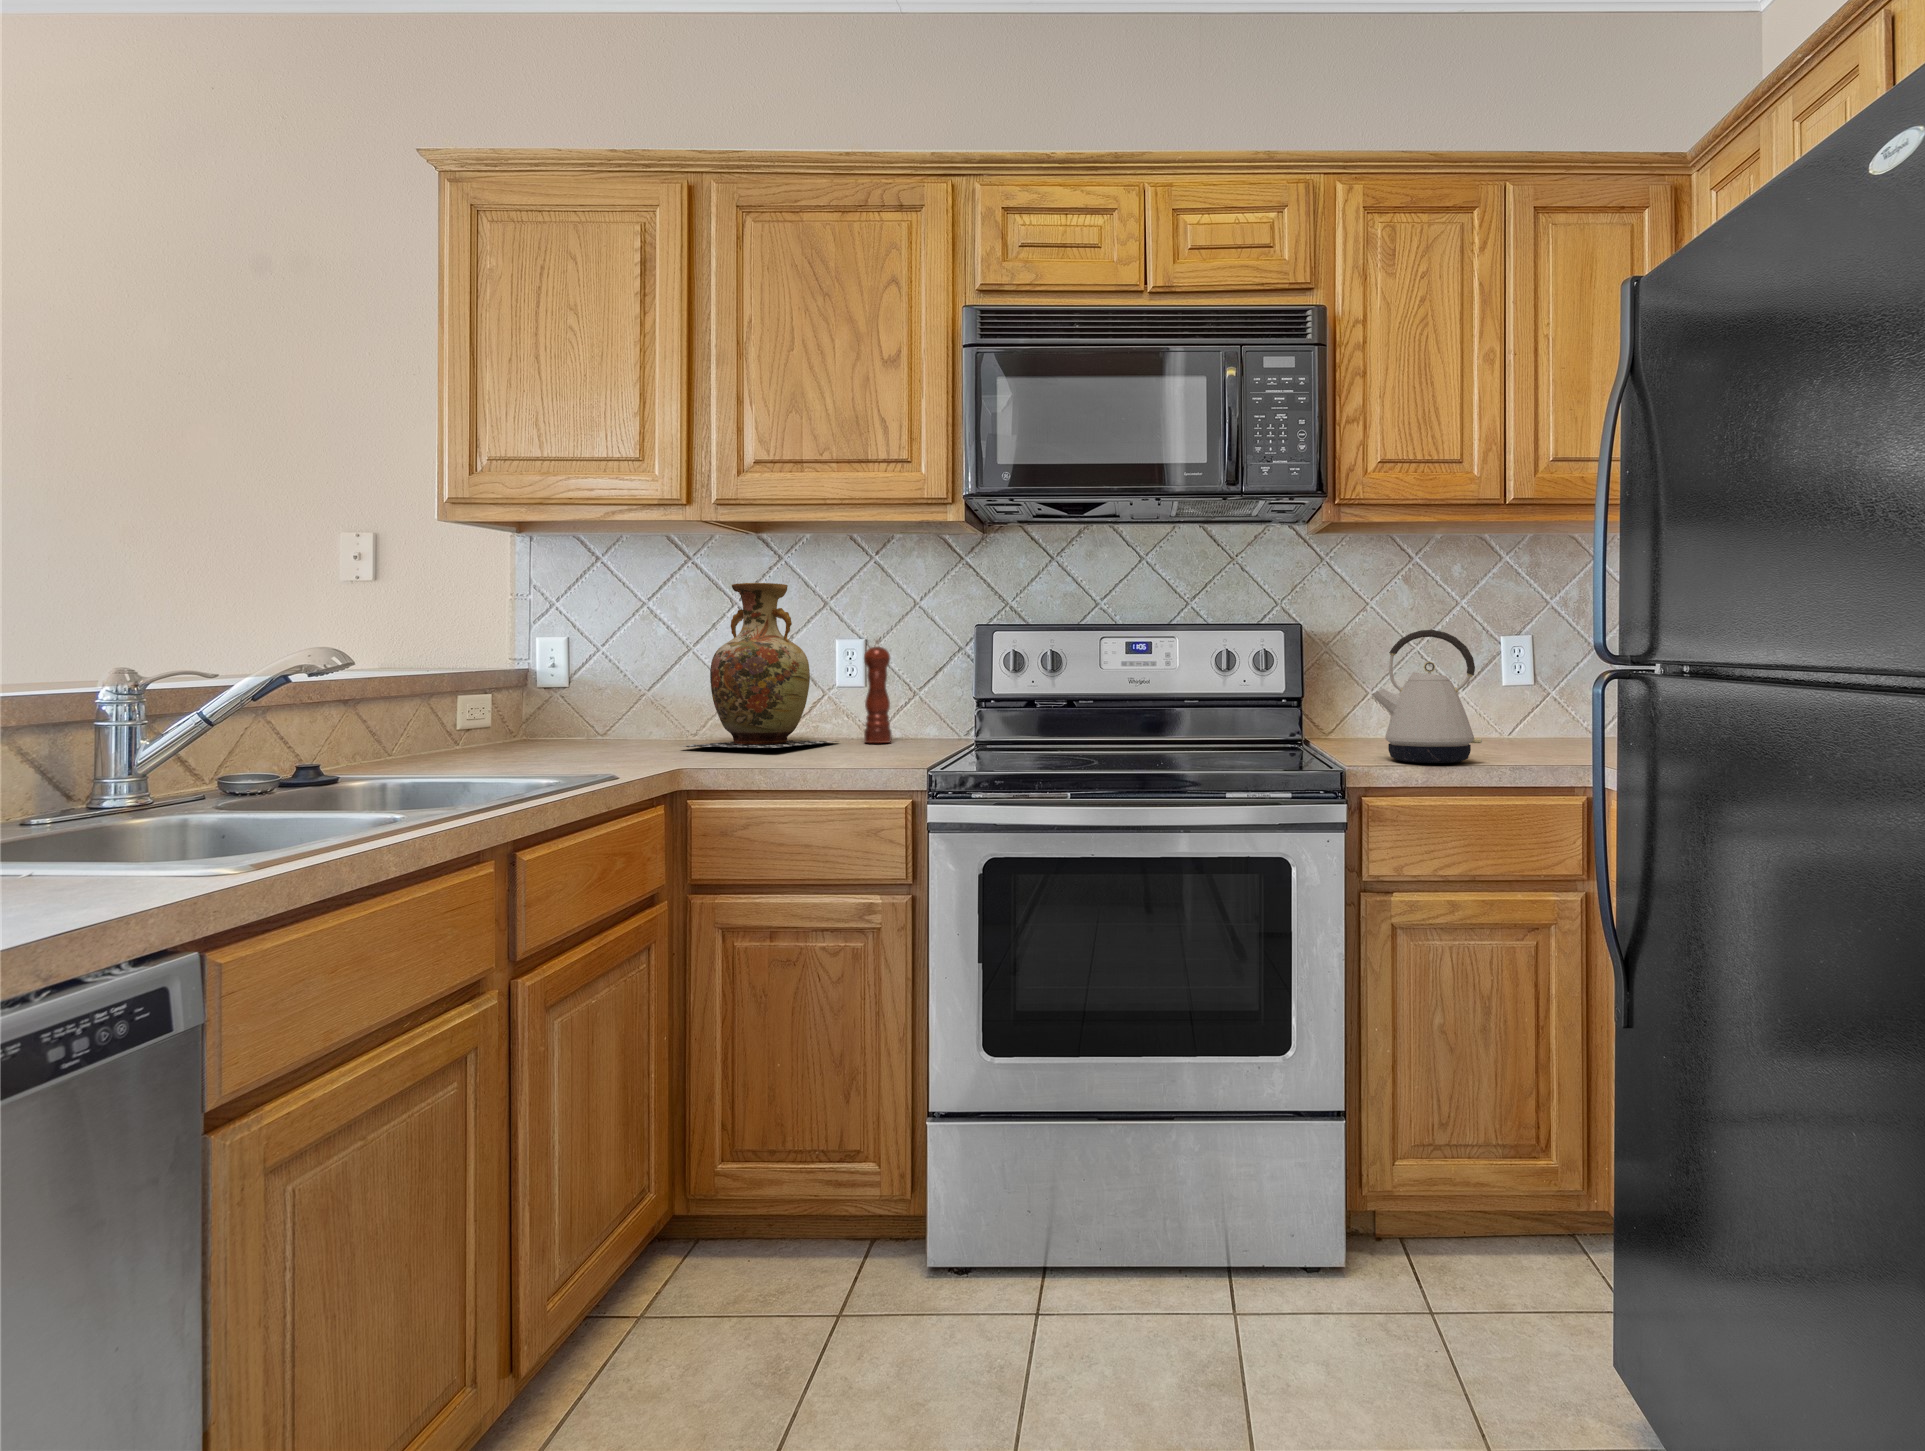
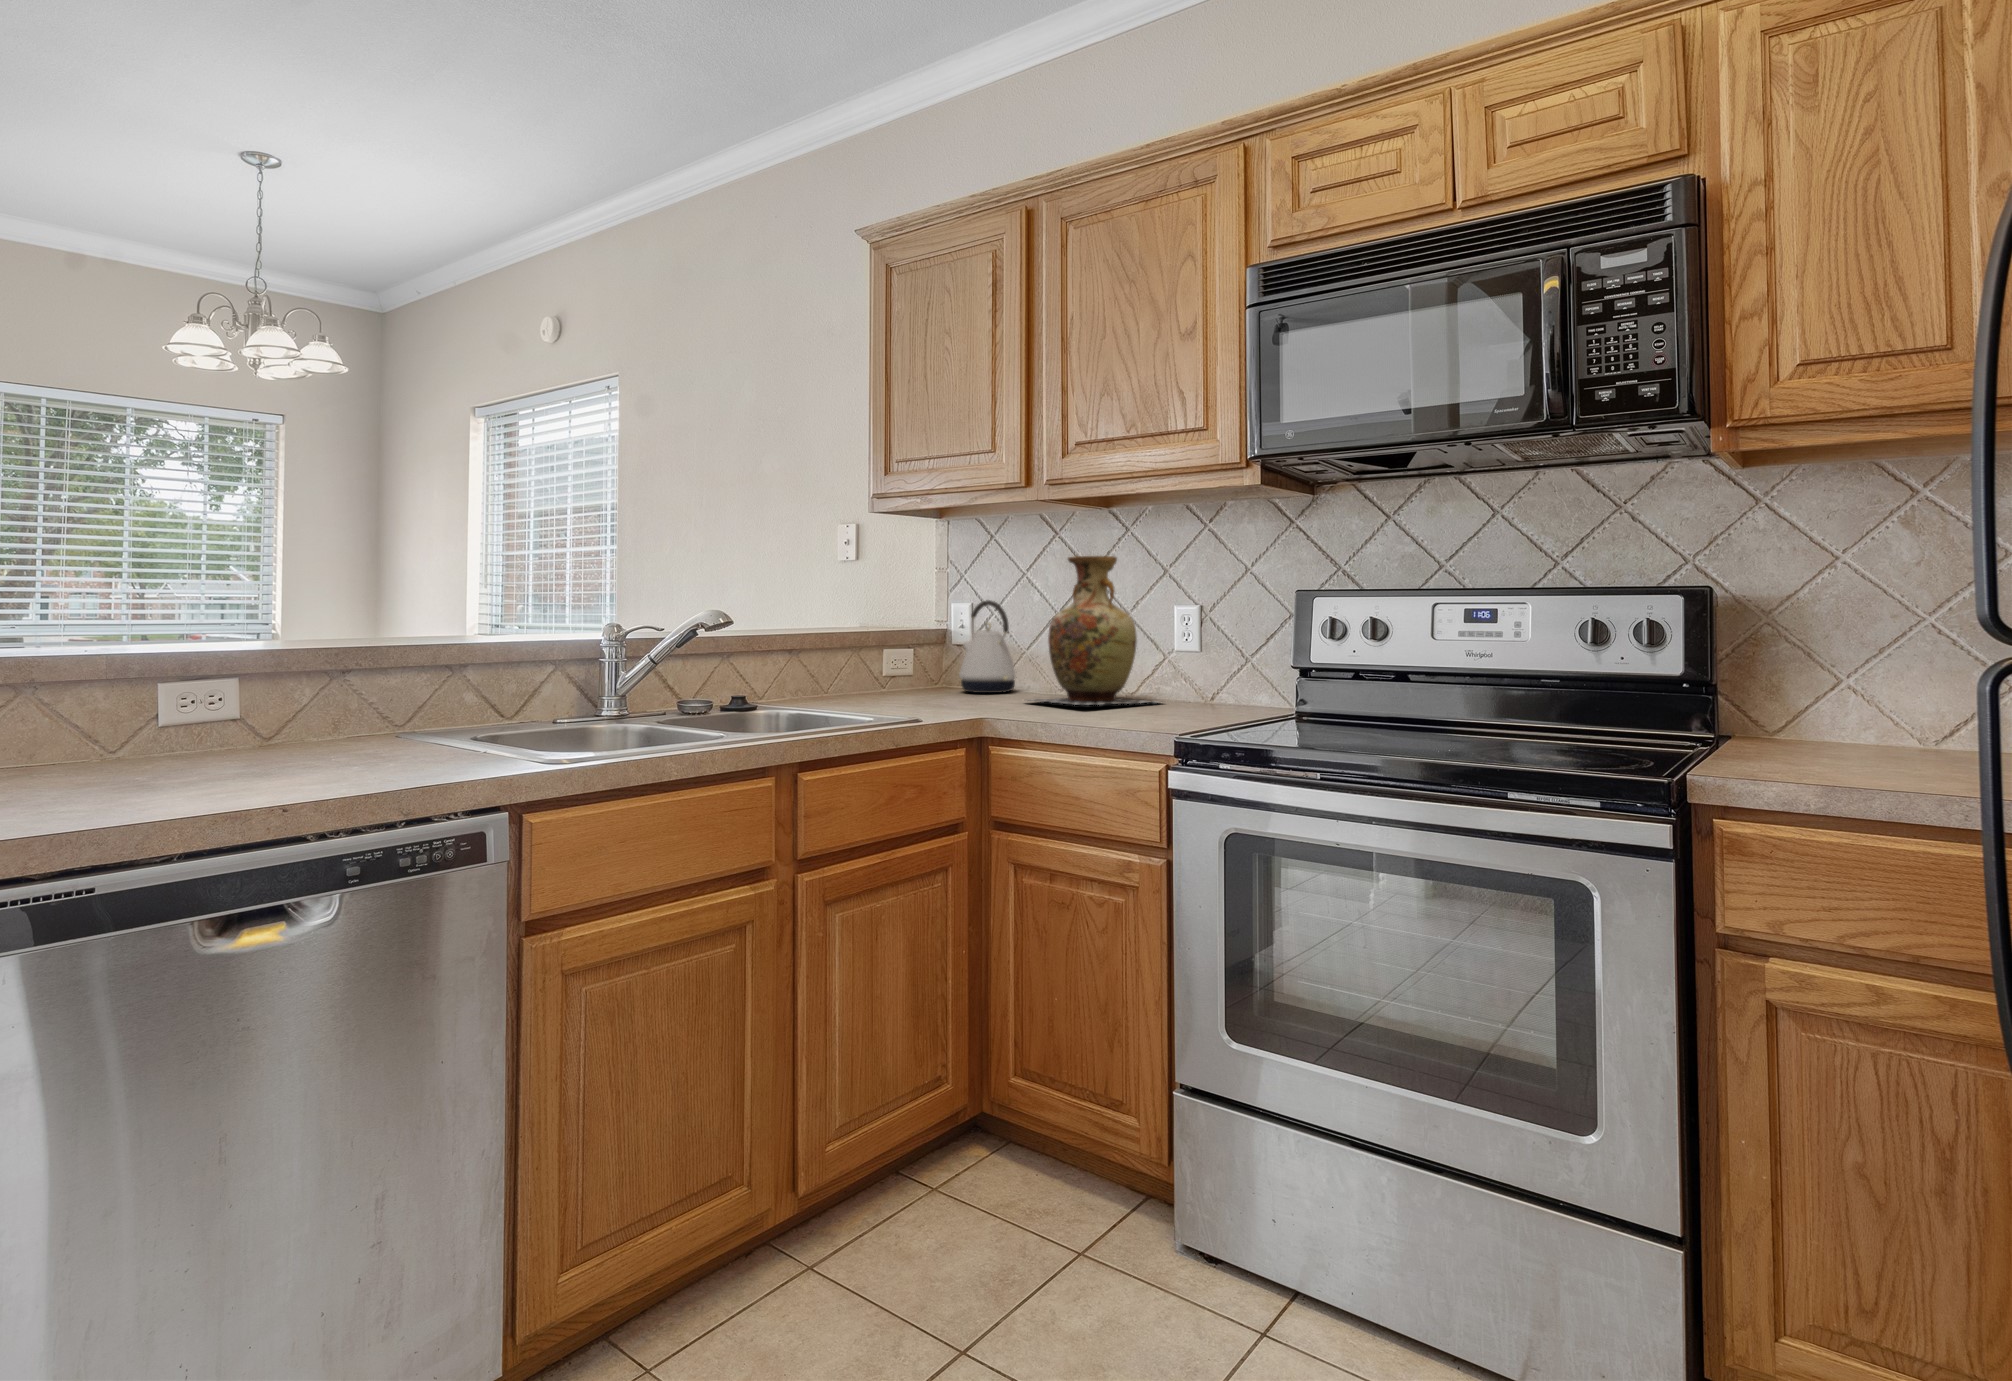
kettle: present [1372,630,1482,763] -> present [959,600,1015,693]
pepper mill: present [864,640,892,743] -> none [1187,605,1214,705]

